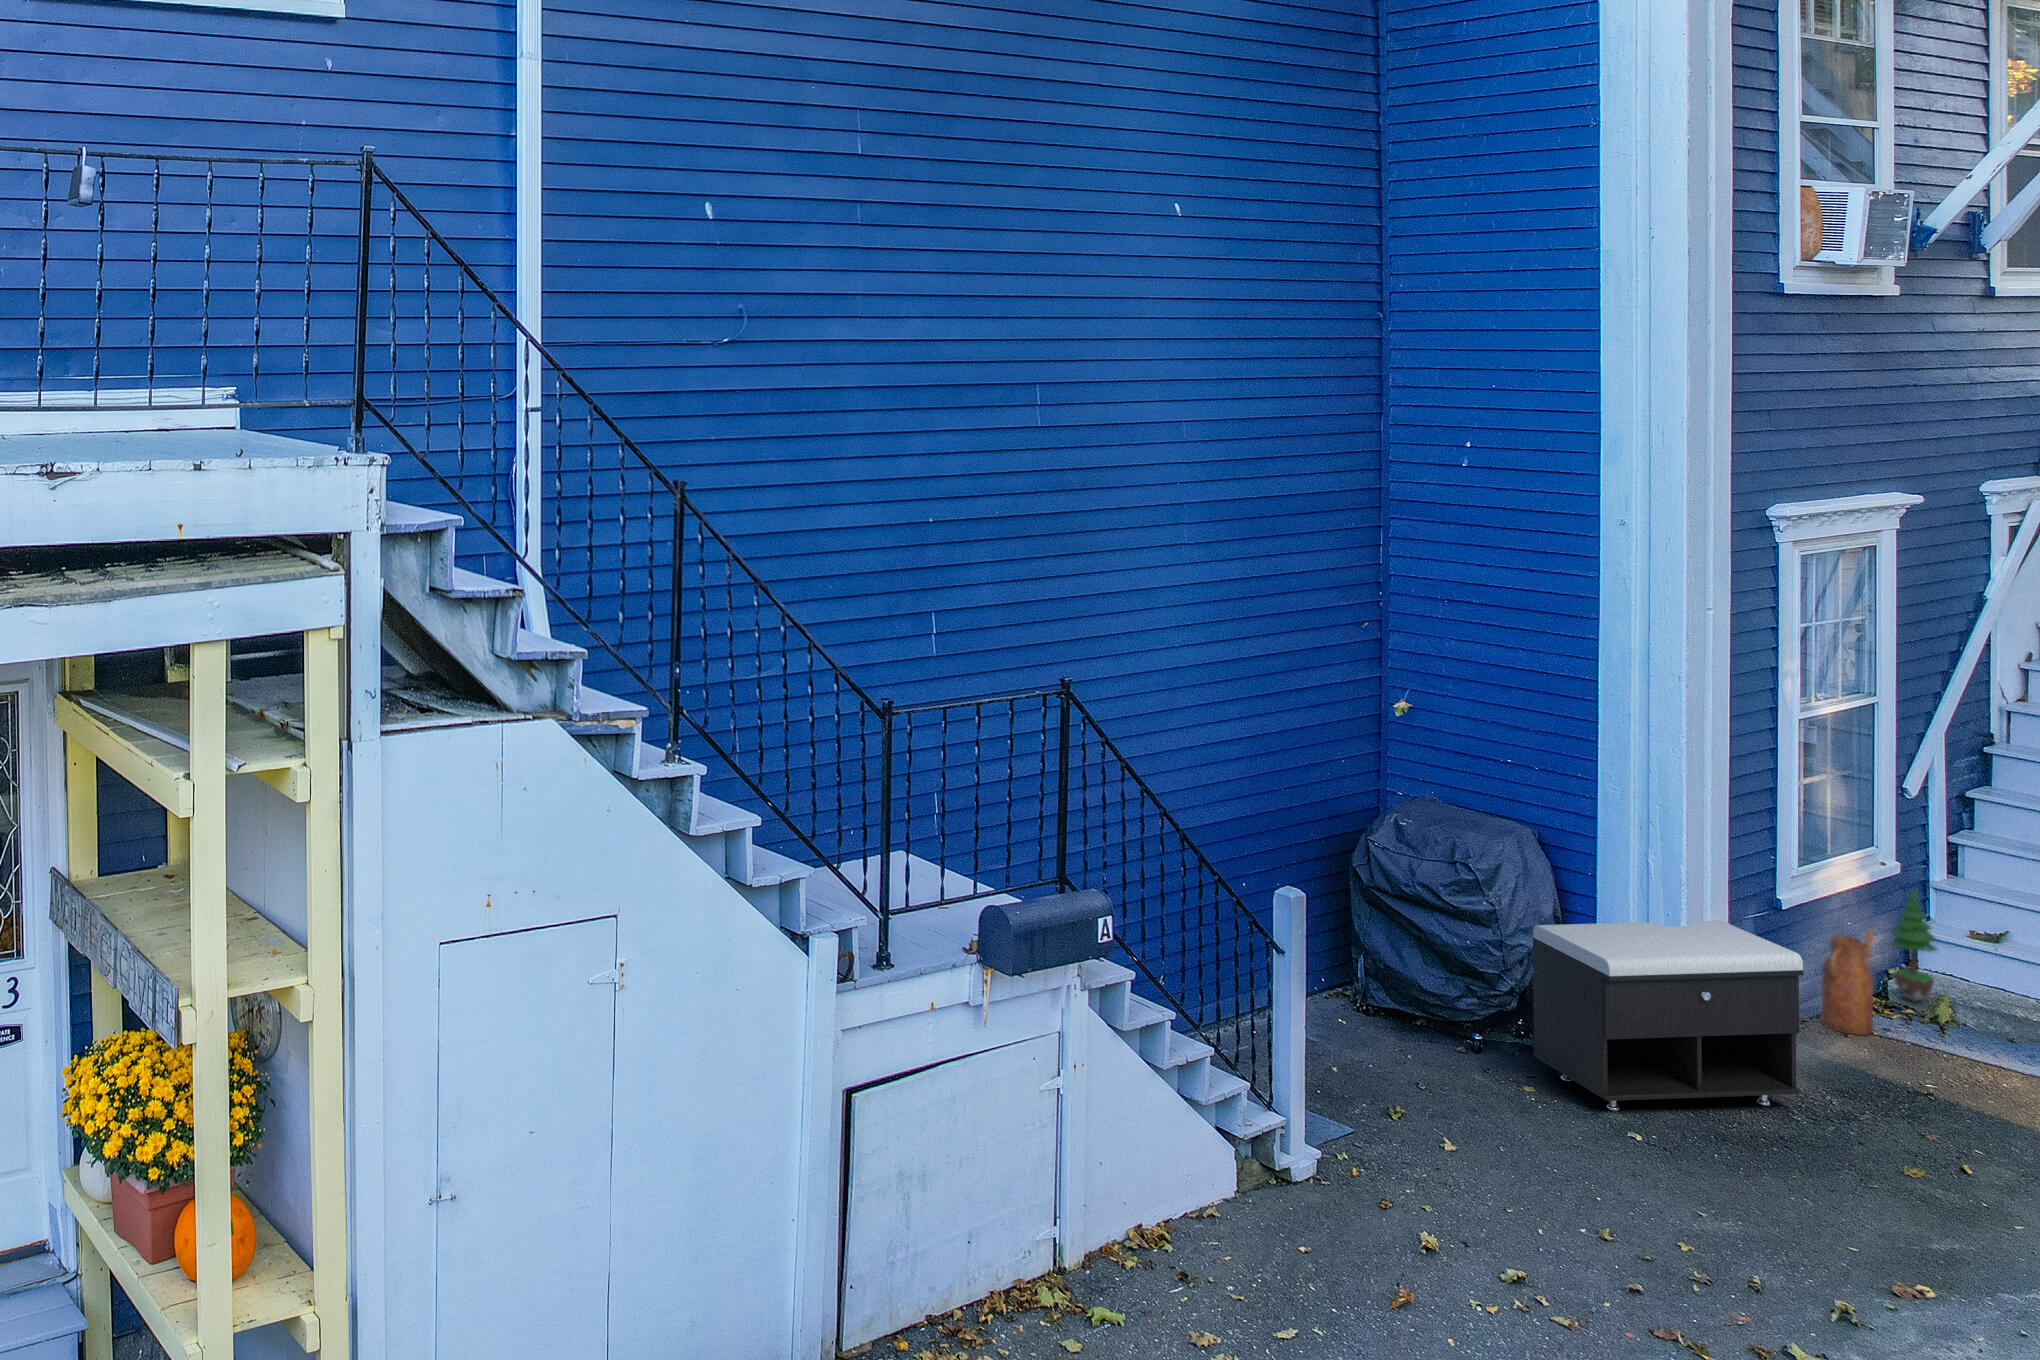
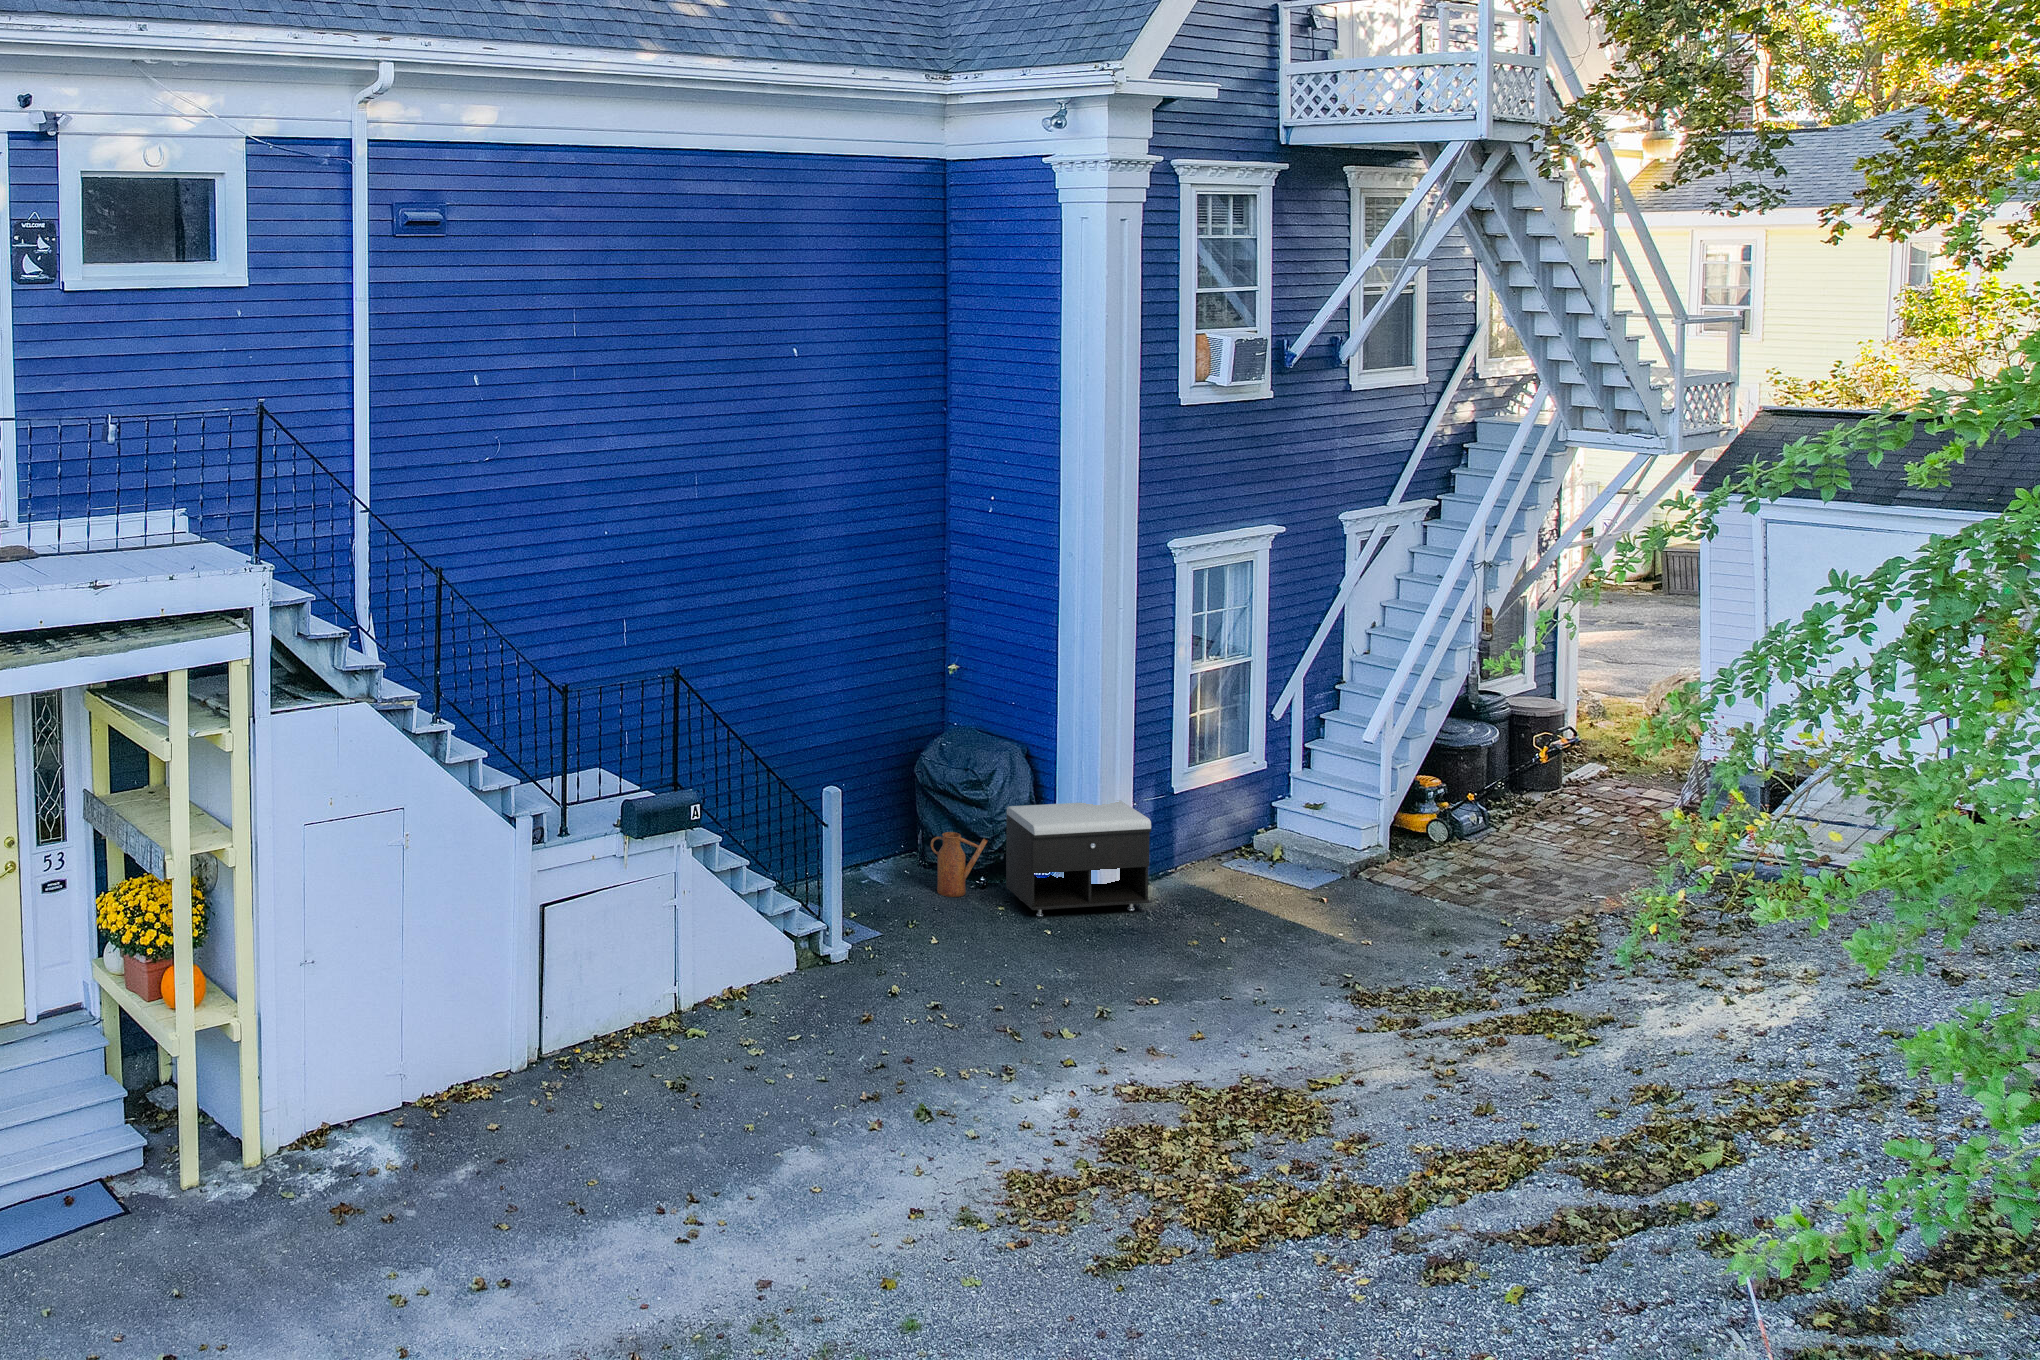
potted tree: present [1890,889,1937,1001] -> none [1257,777,1285,850]
watering can: present [1821,929,1874,1035] -> present [931,832,988,897]

